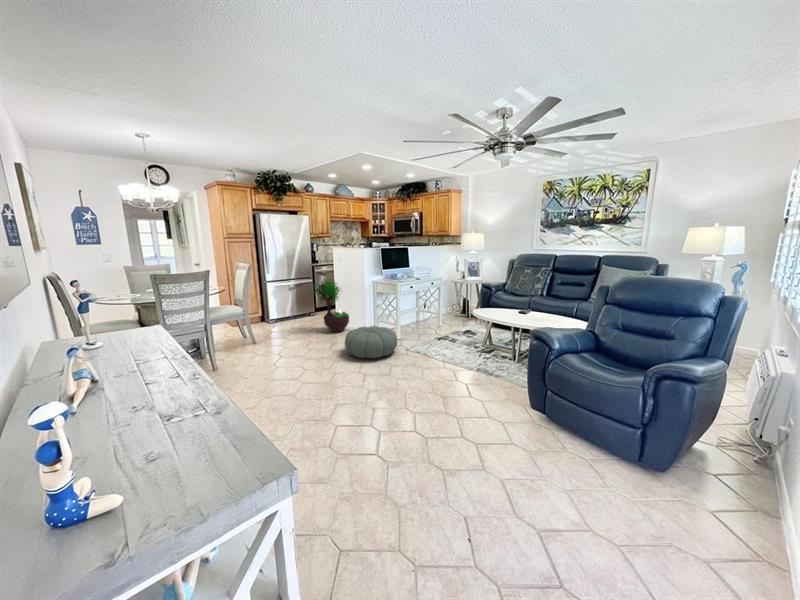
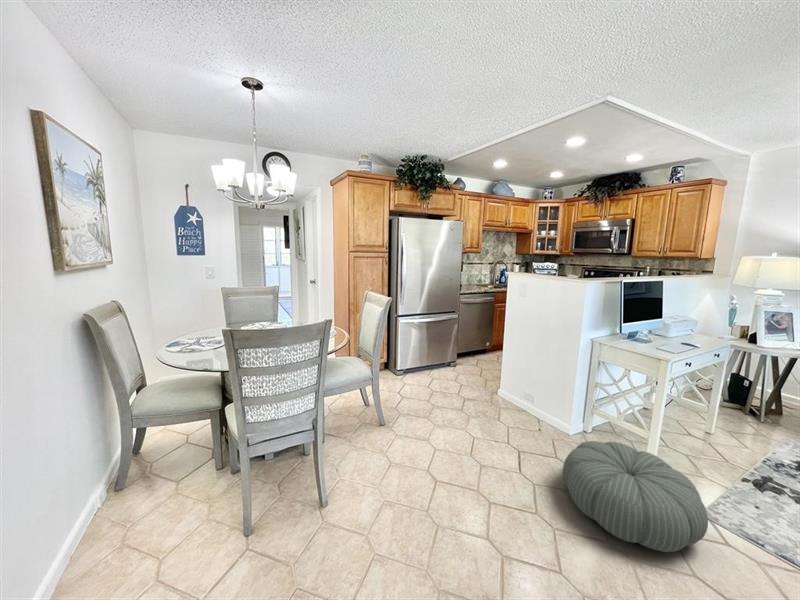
potted tree: present [312,280,349,331] -> none [471,318,534,414]

